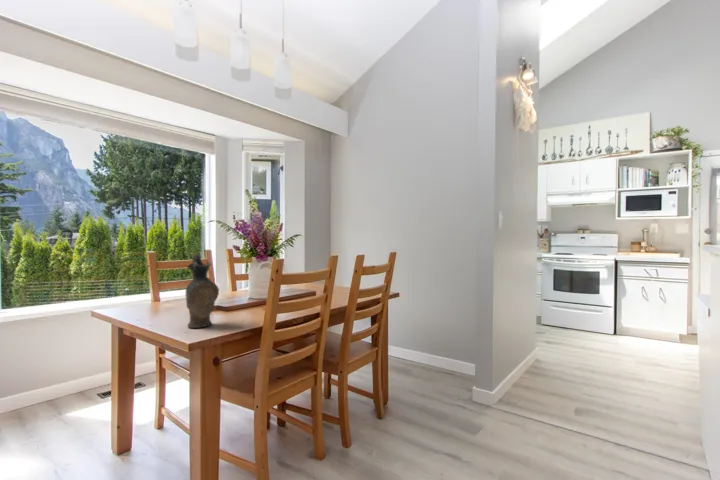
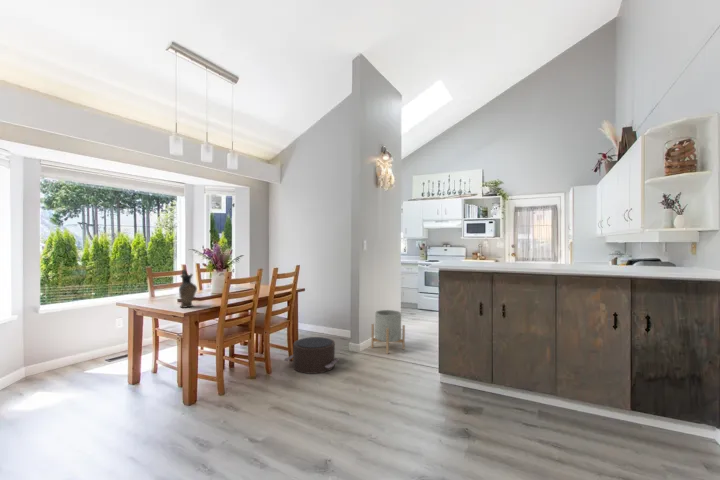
planter: none [509,331,572,410] -> present [371,310,405,354]
pouf: none [372,377,472,453] -> present [285,337,339,374]

